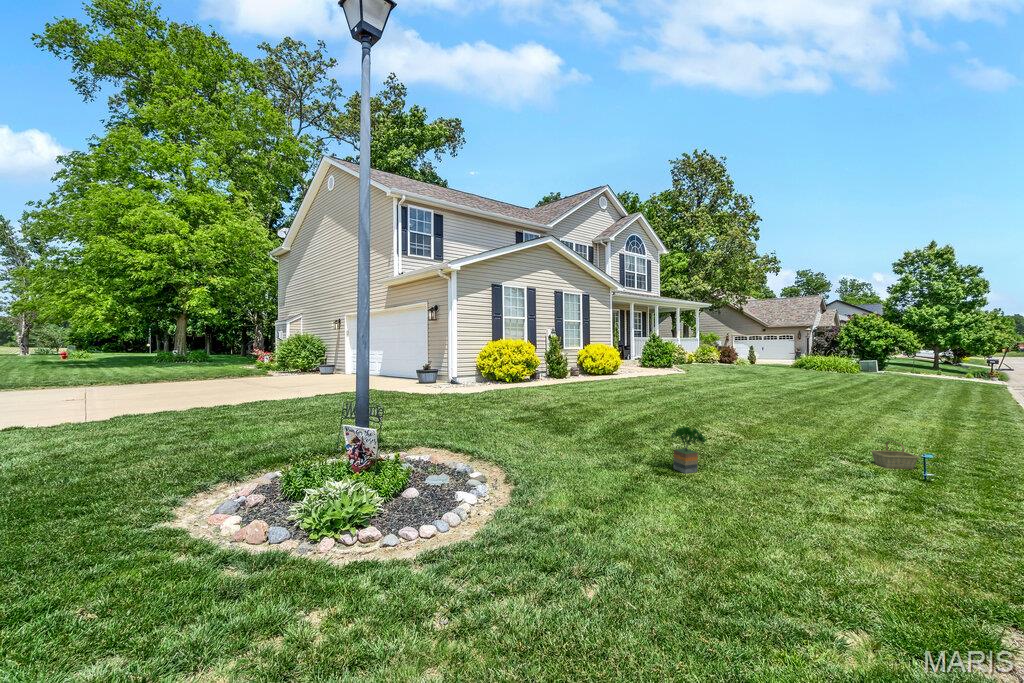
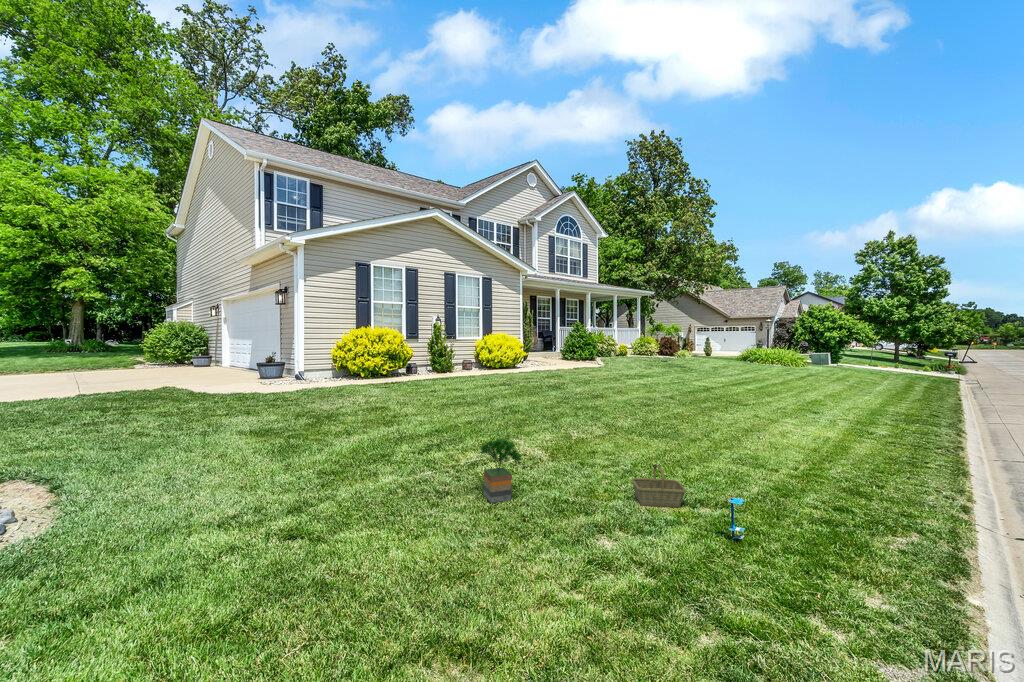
potted tree: present [671,427,706,473] -> present [480,439,522,503]

